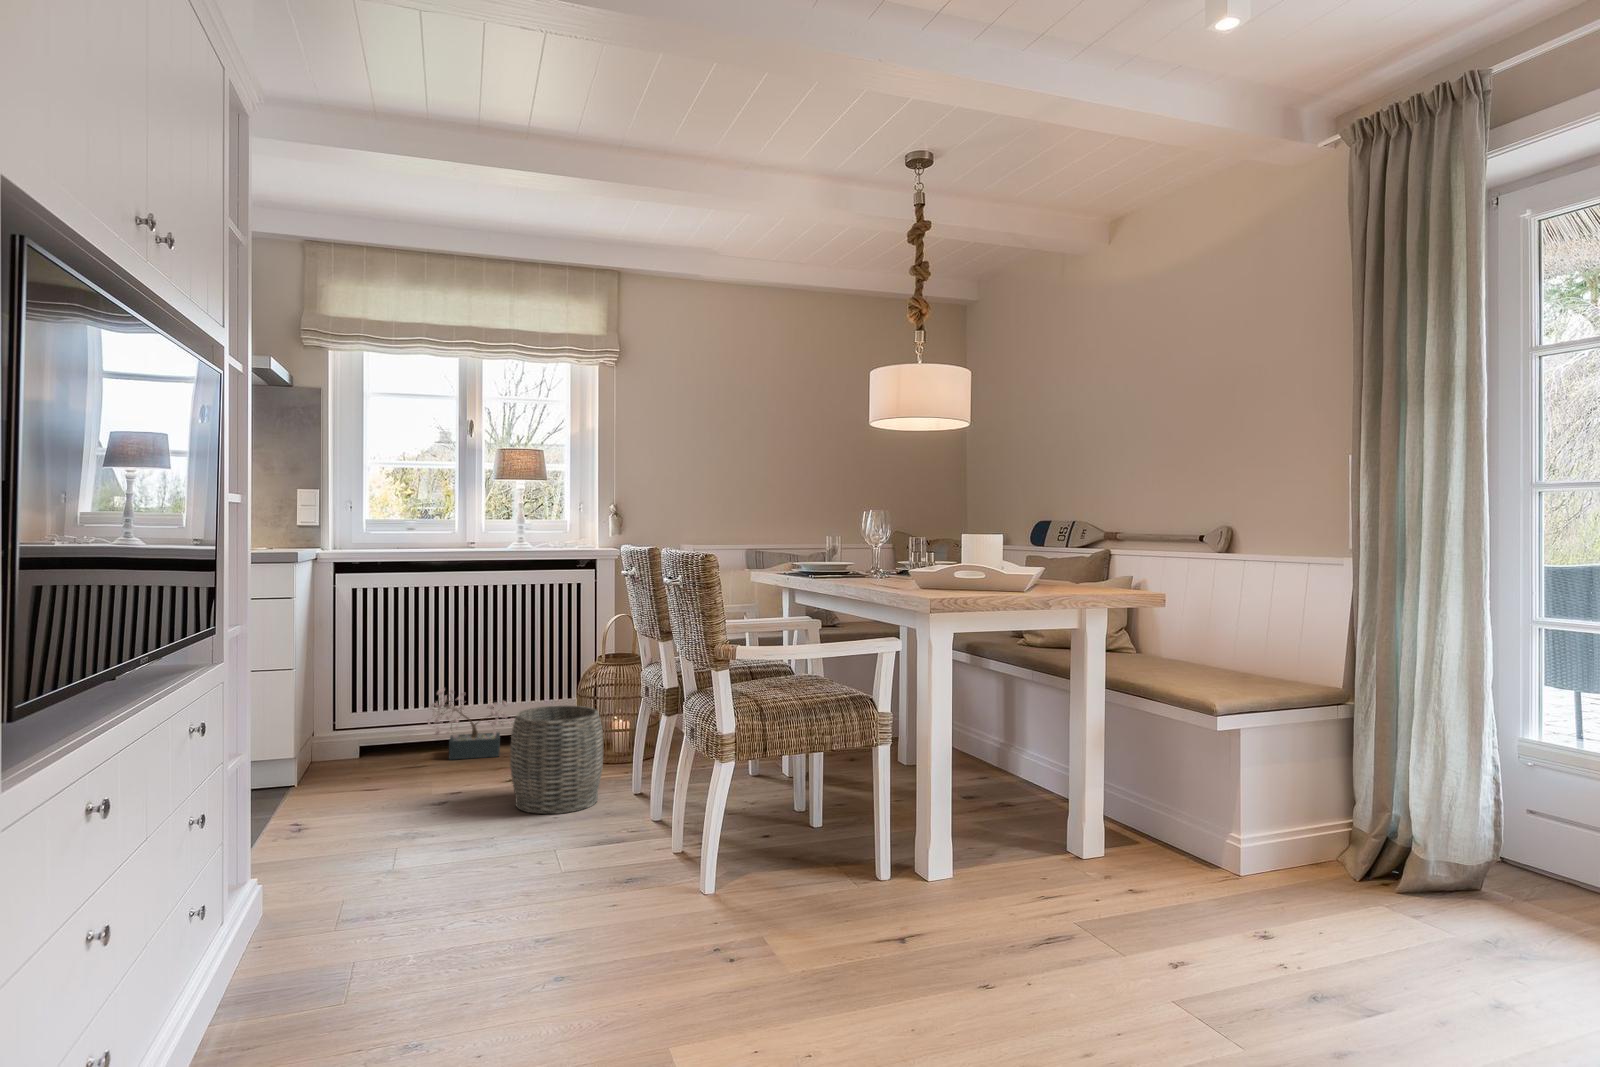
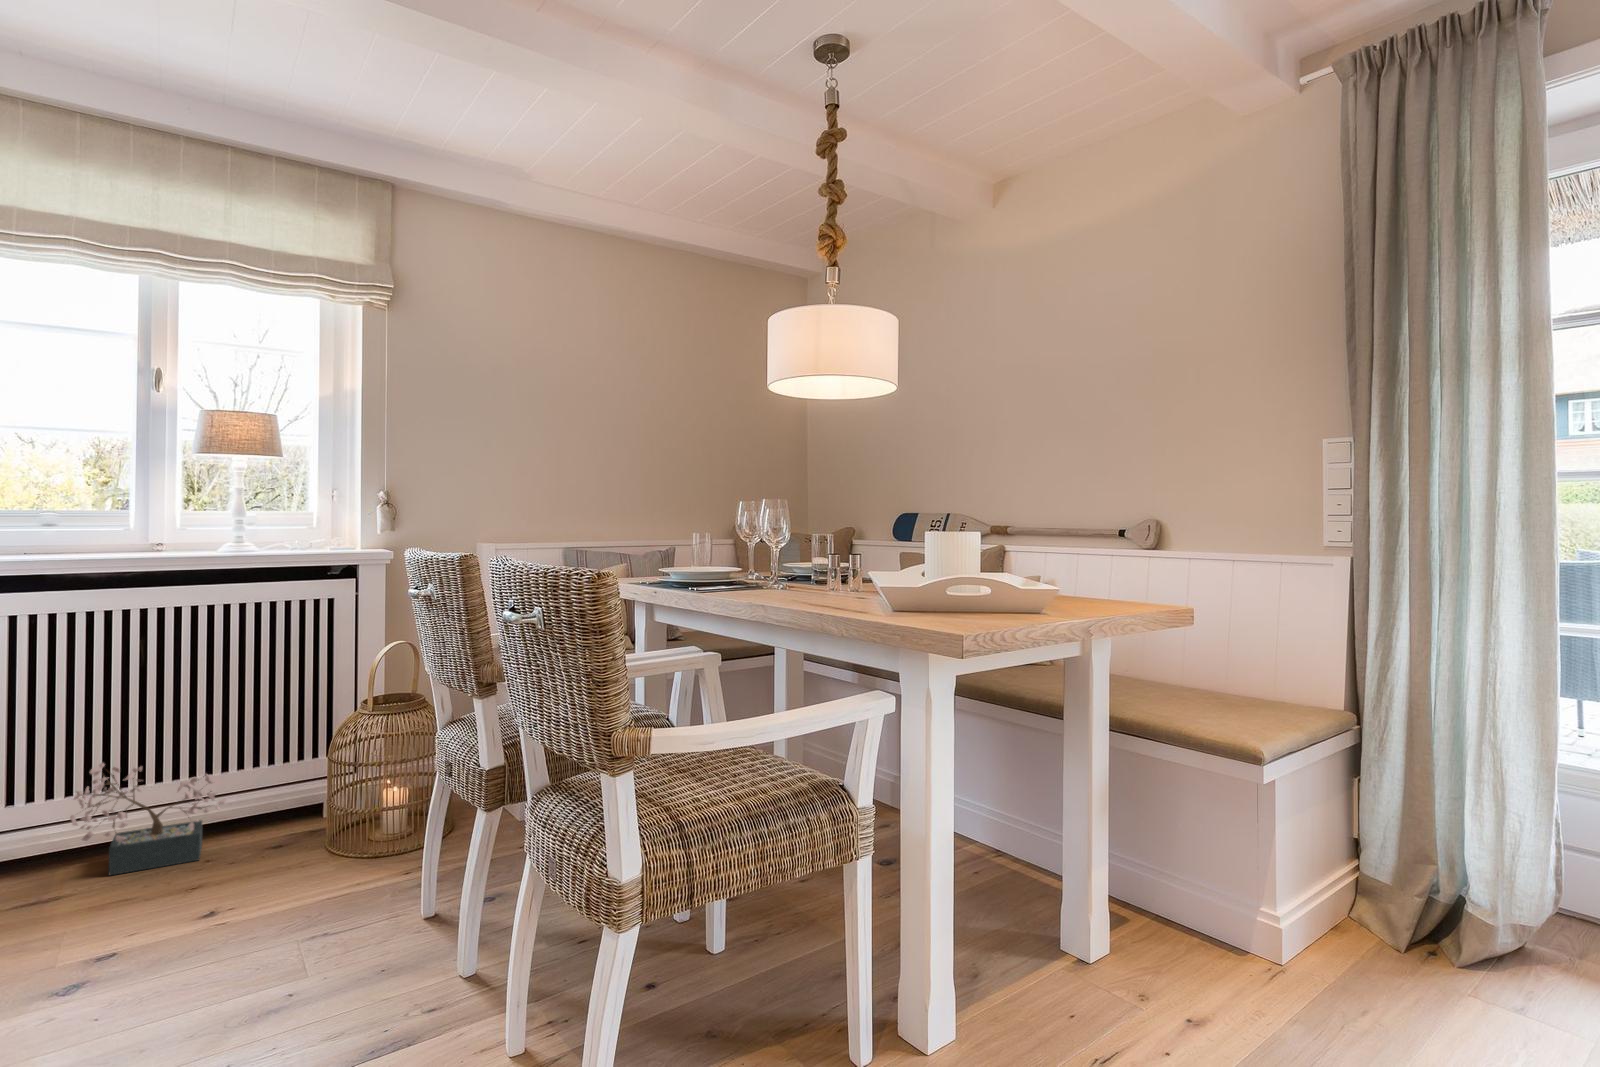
woven basket: present [510,705,603,814] -> none [207,792,374,986]

